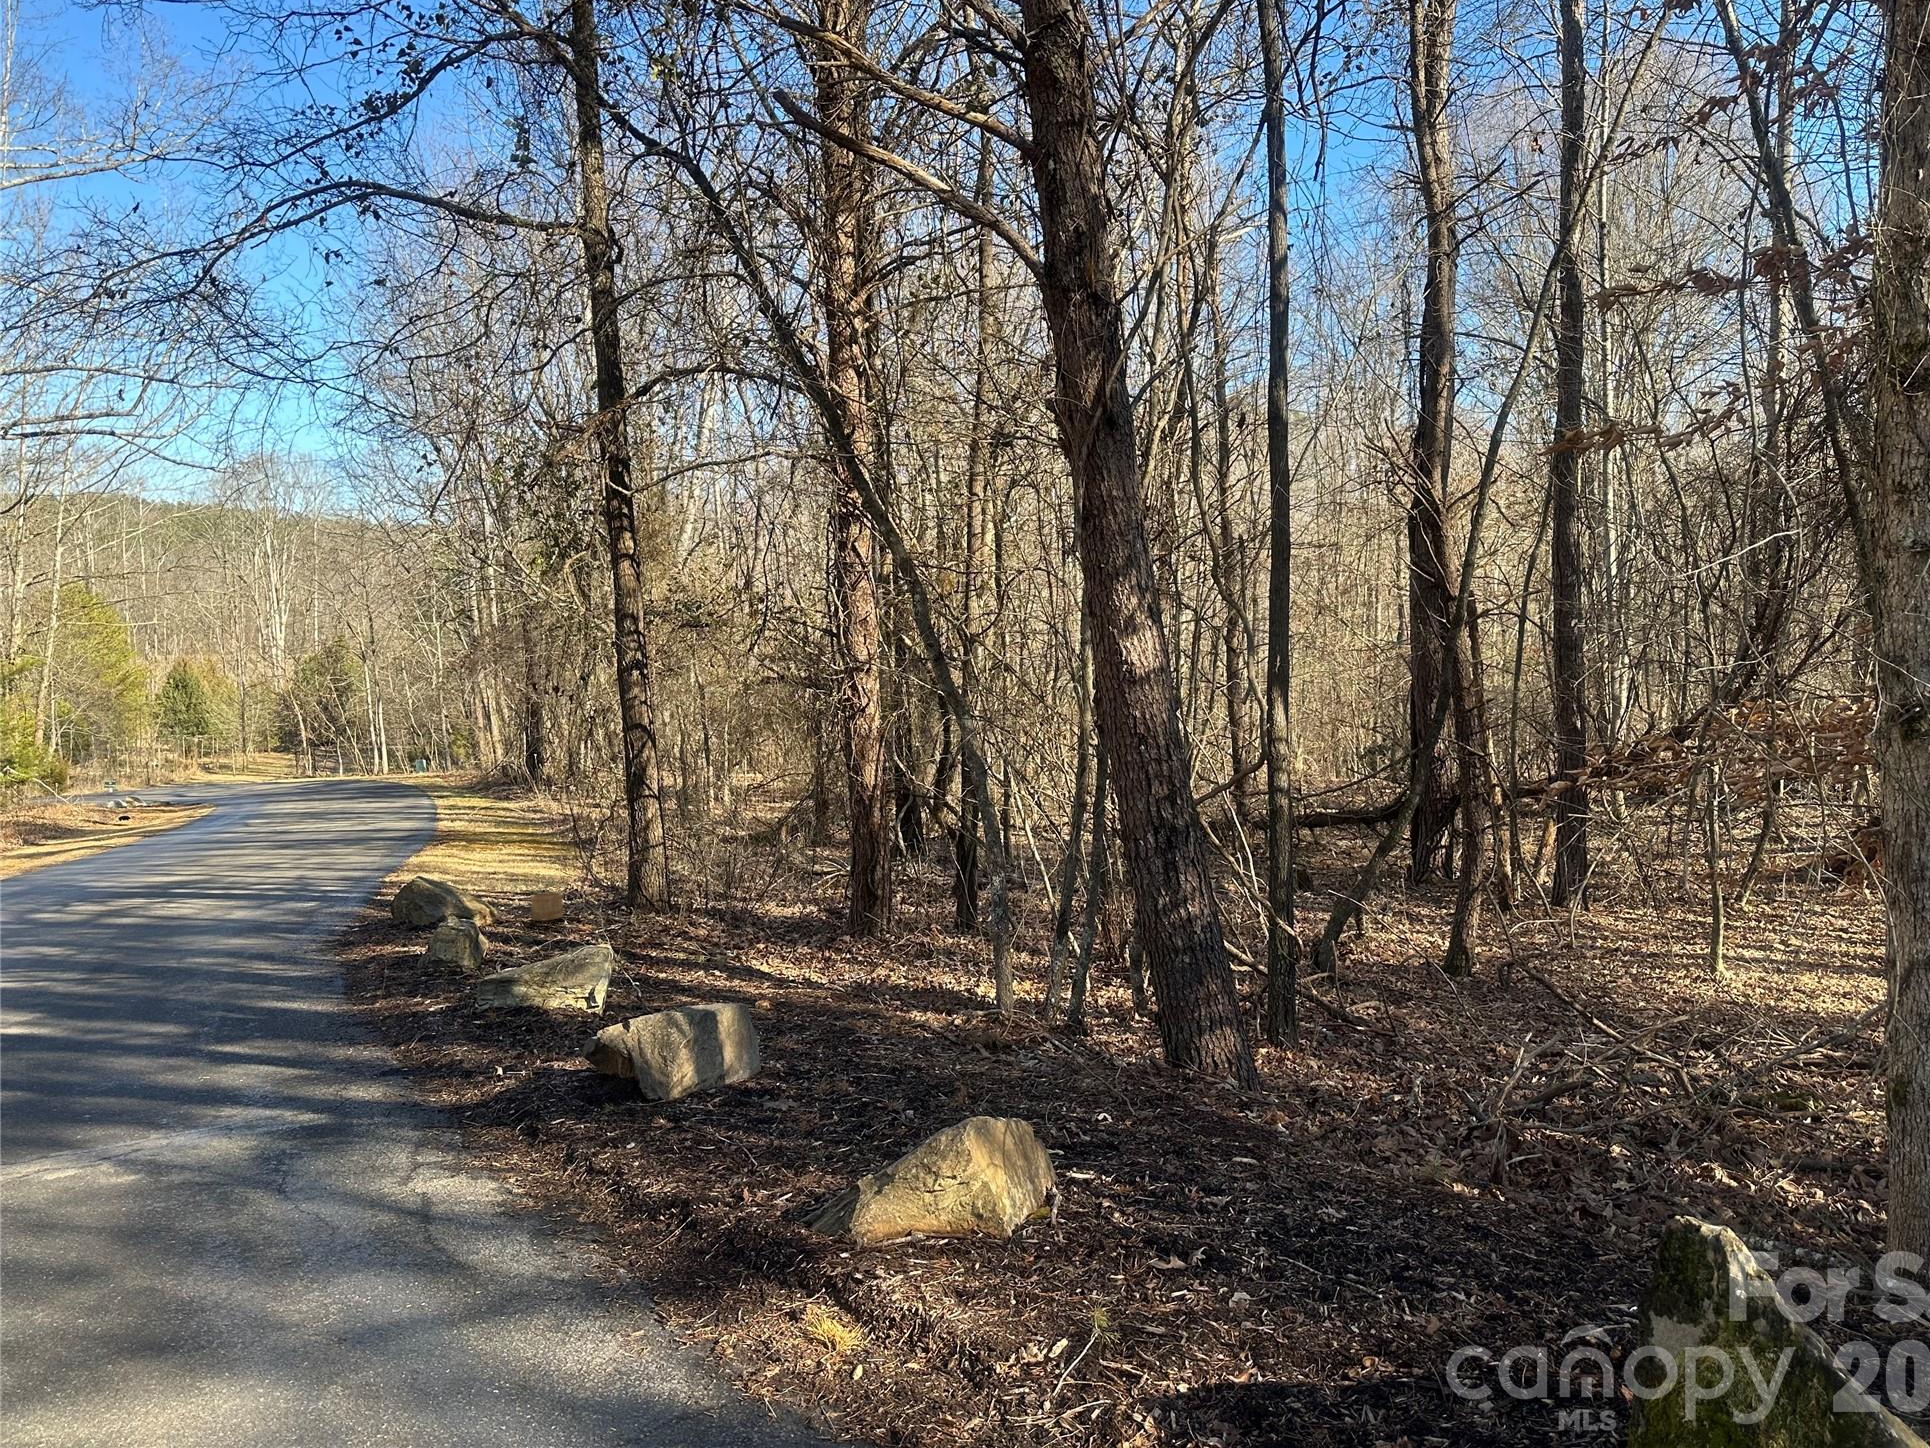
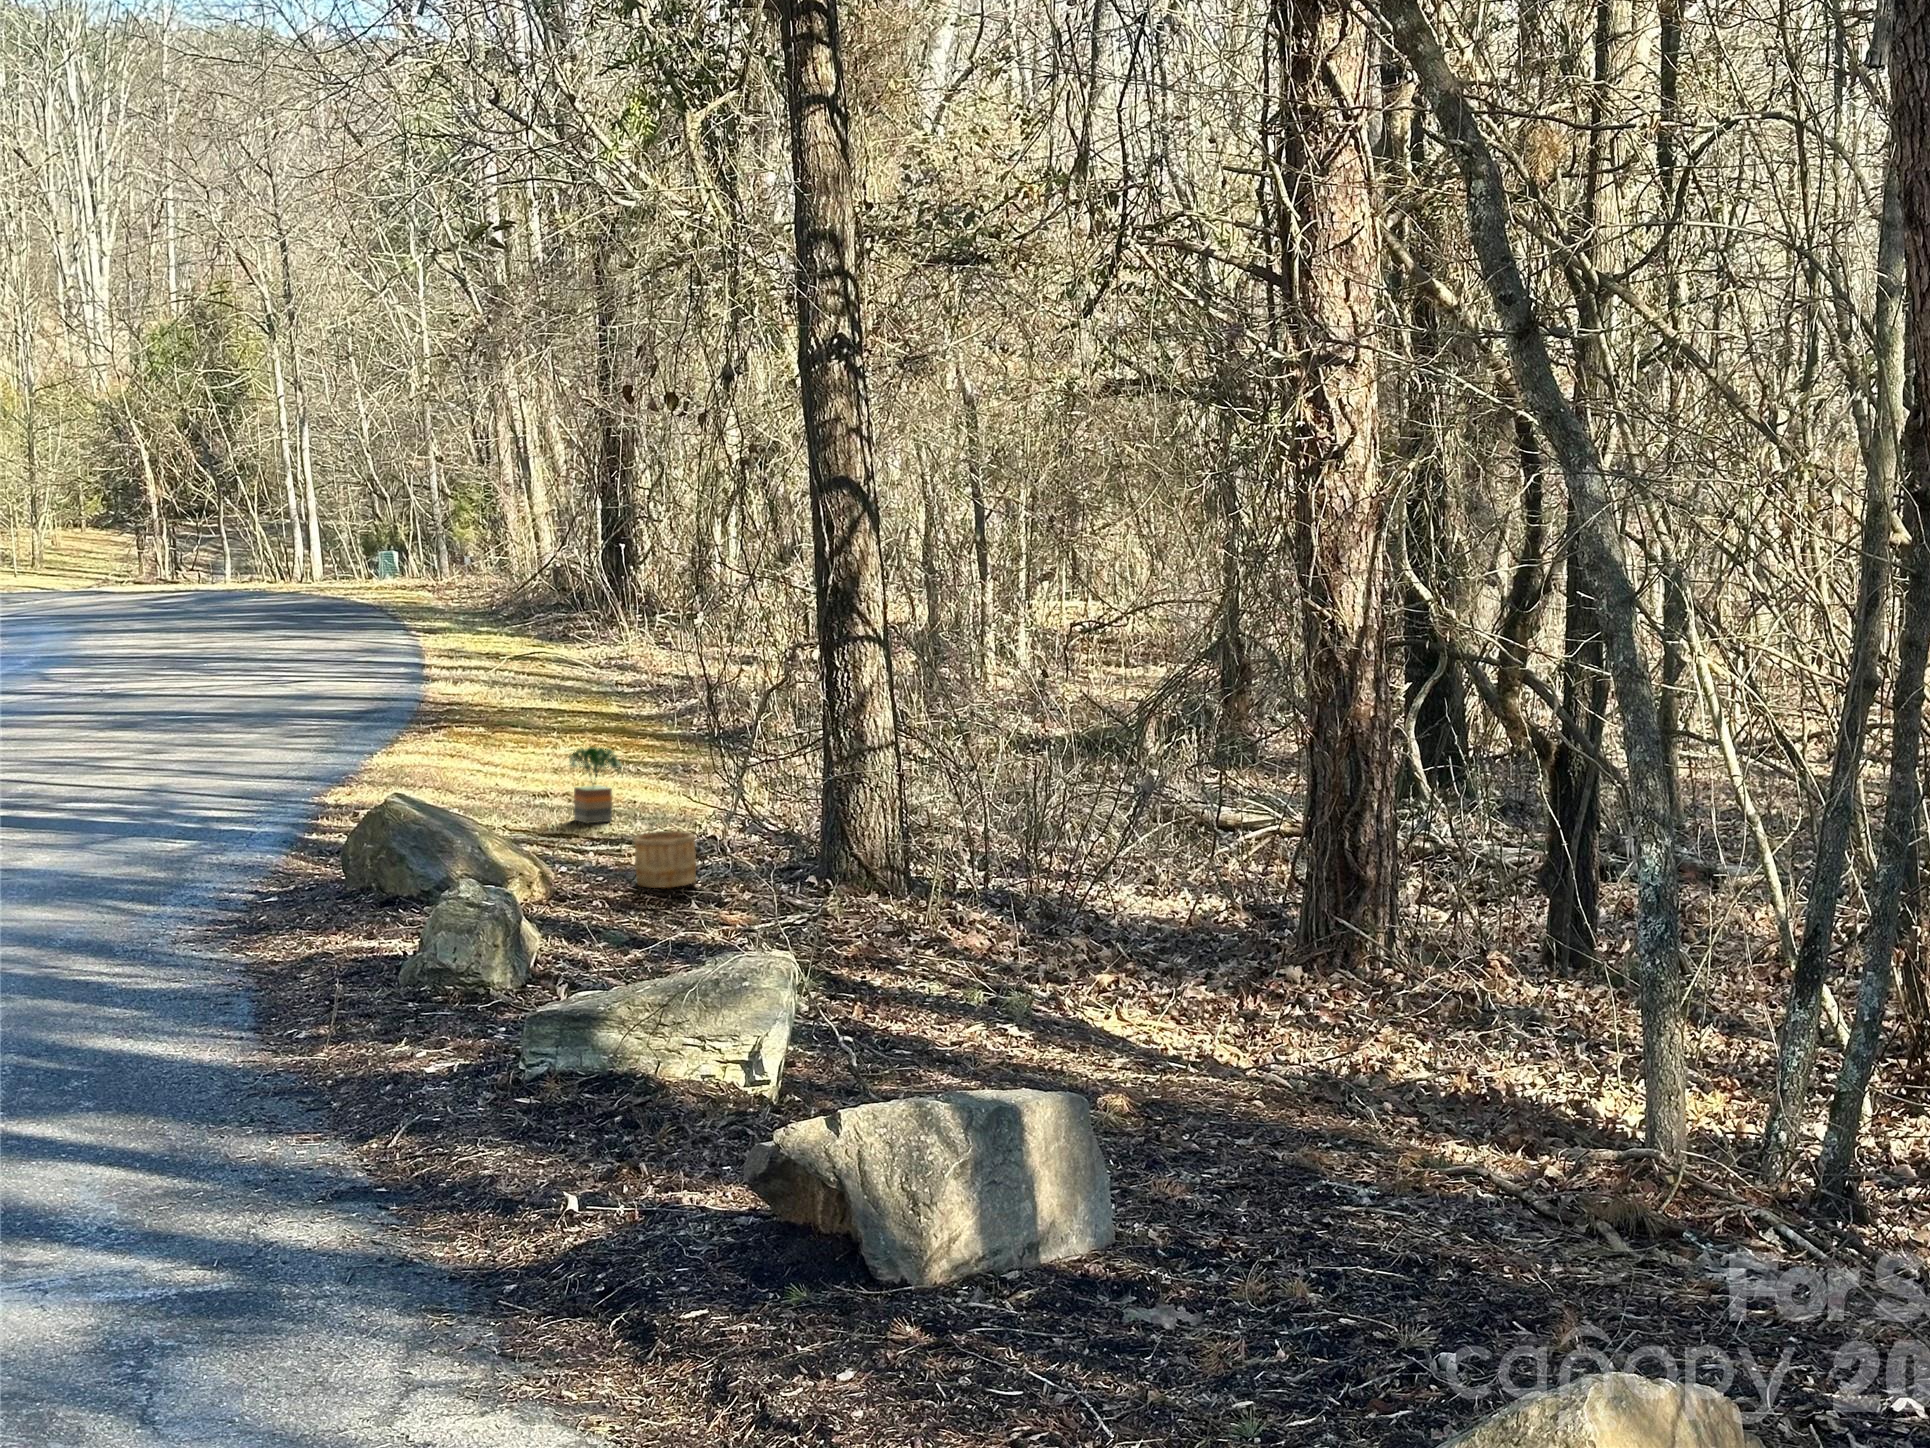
potted tree: none [493,849,524,889] -> present [569,747,623,823]

